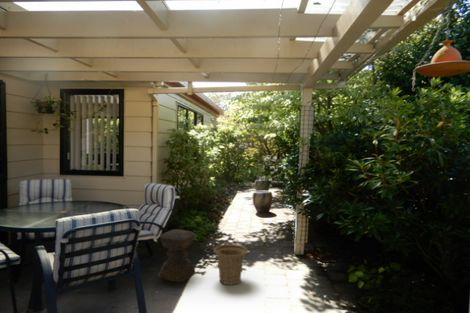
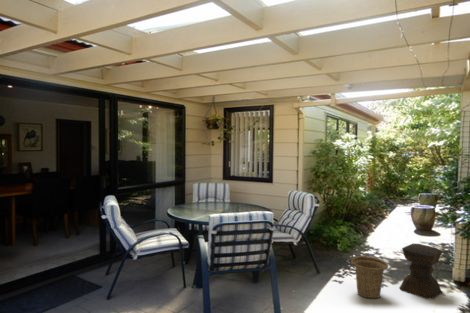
stool: present [158,229,196,282] -> present [400,244,442,299]

